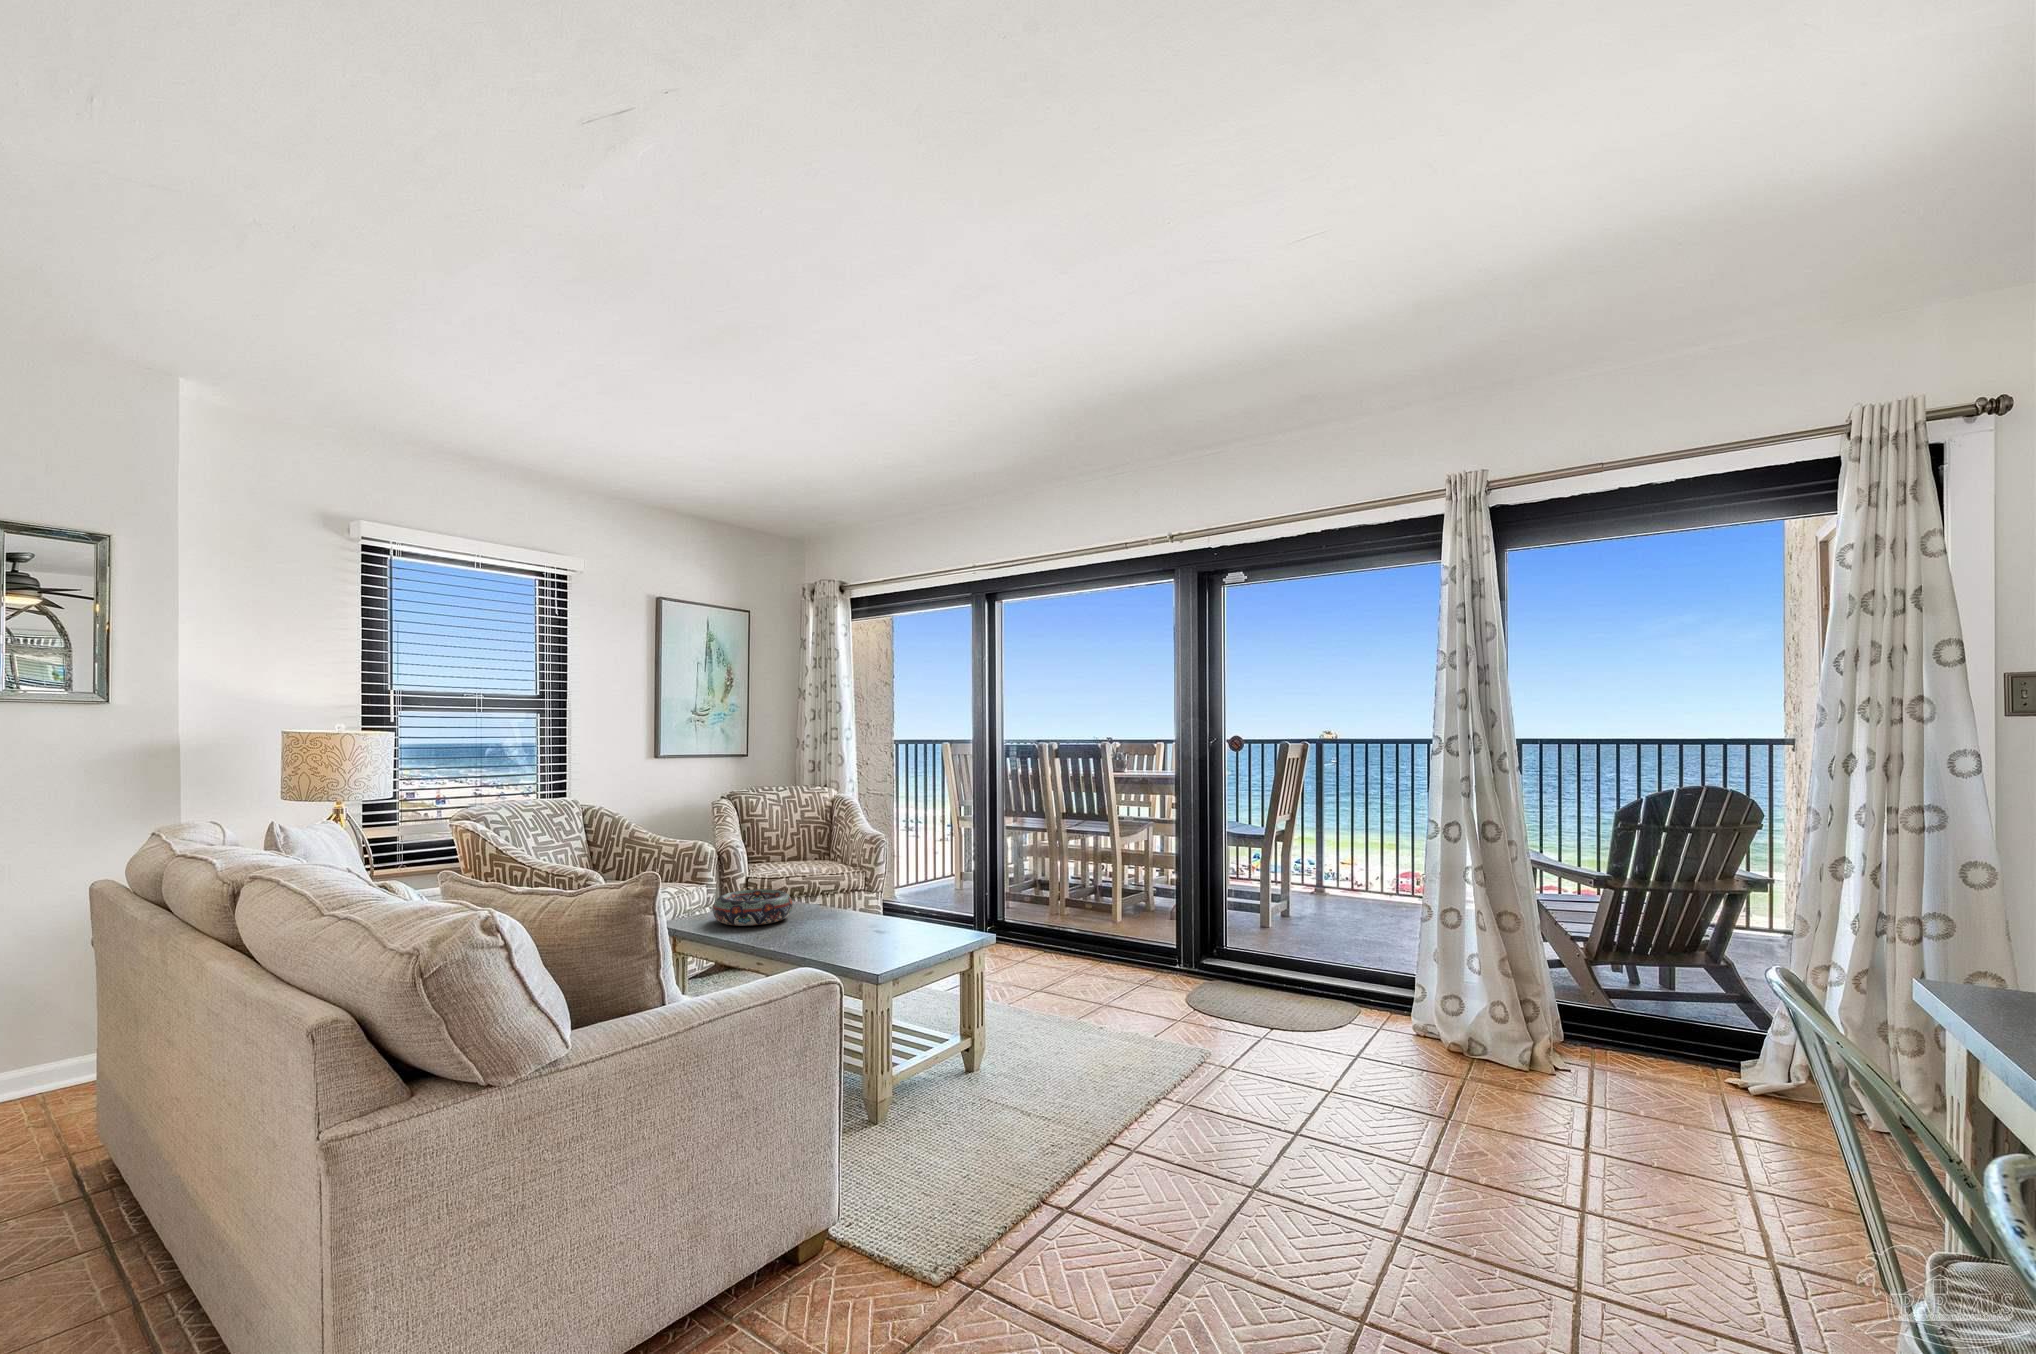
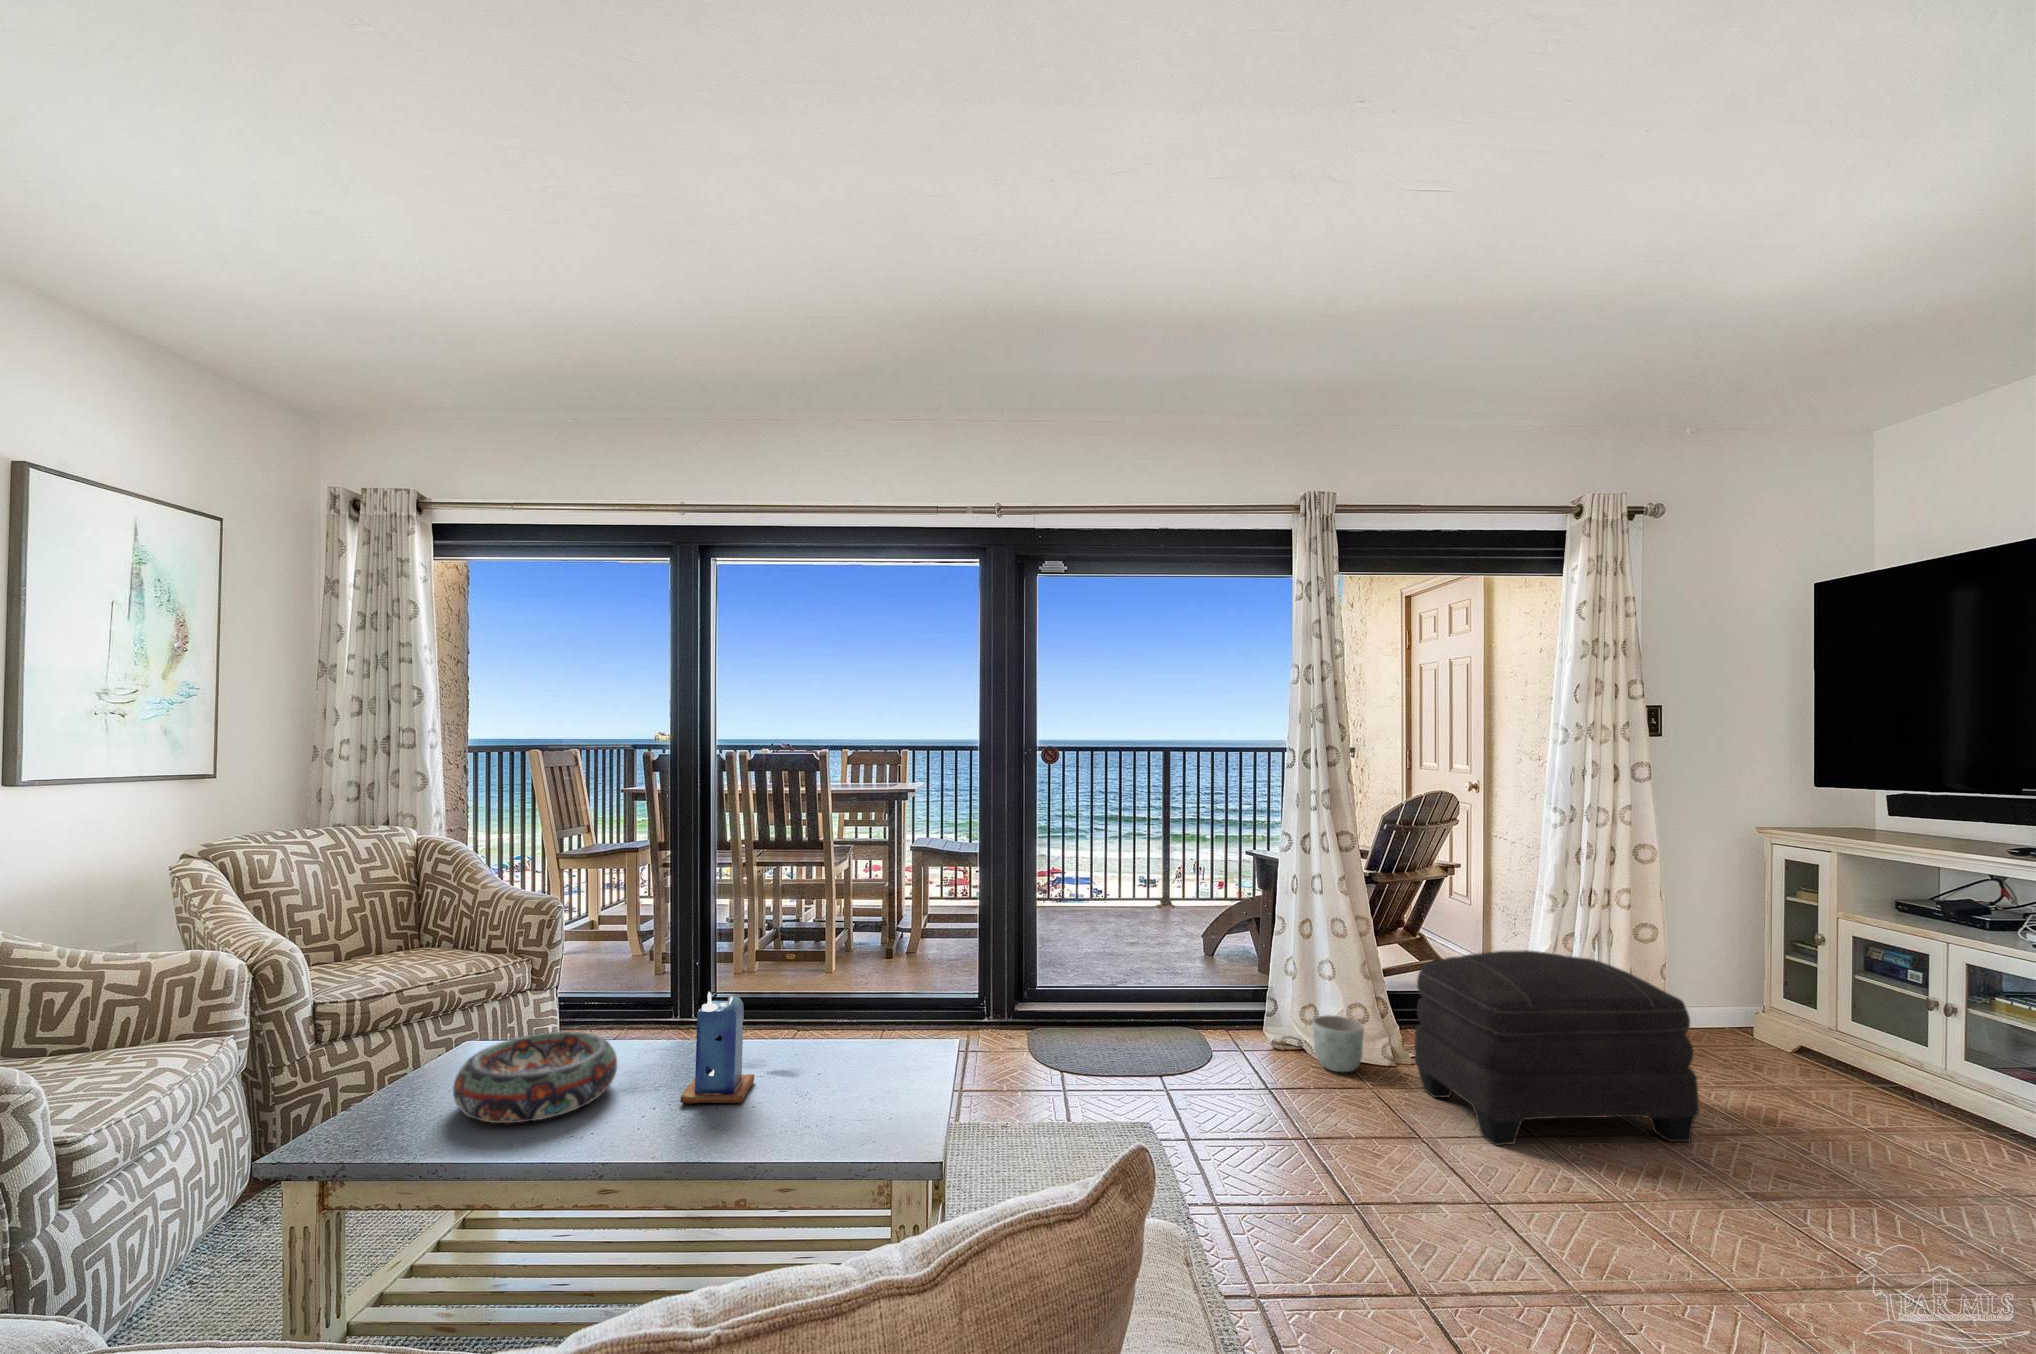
candle: none [798,872,844,935] -> present [680,992,754,1104]
ottoman: none [1495,956,1798,1202] -> present [1415,950,1699,1145]
planter: none [1431,1006,1486,1064] -> present [1312,1015,1364,1072]

